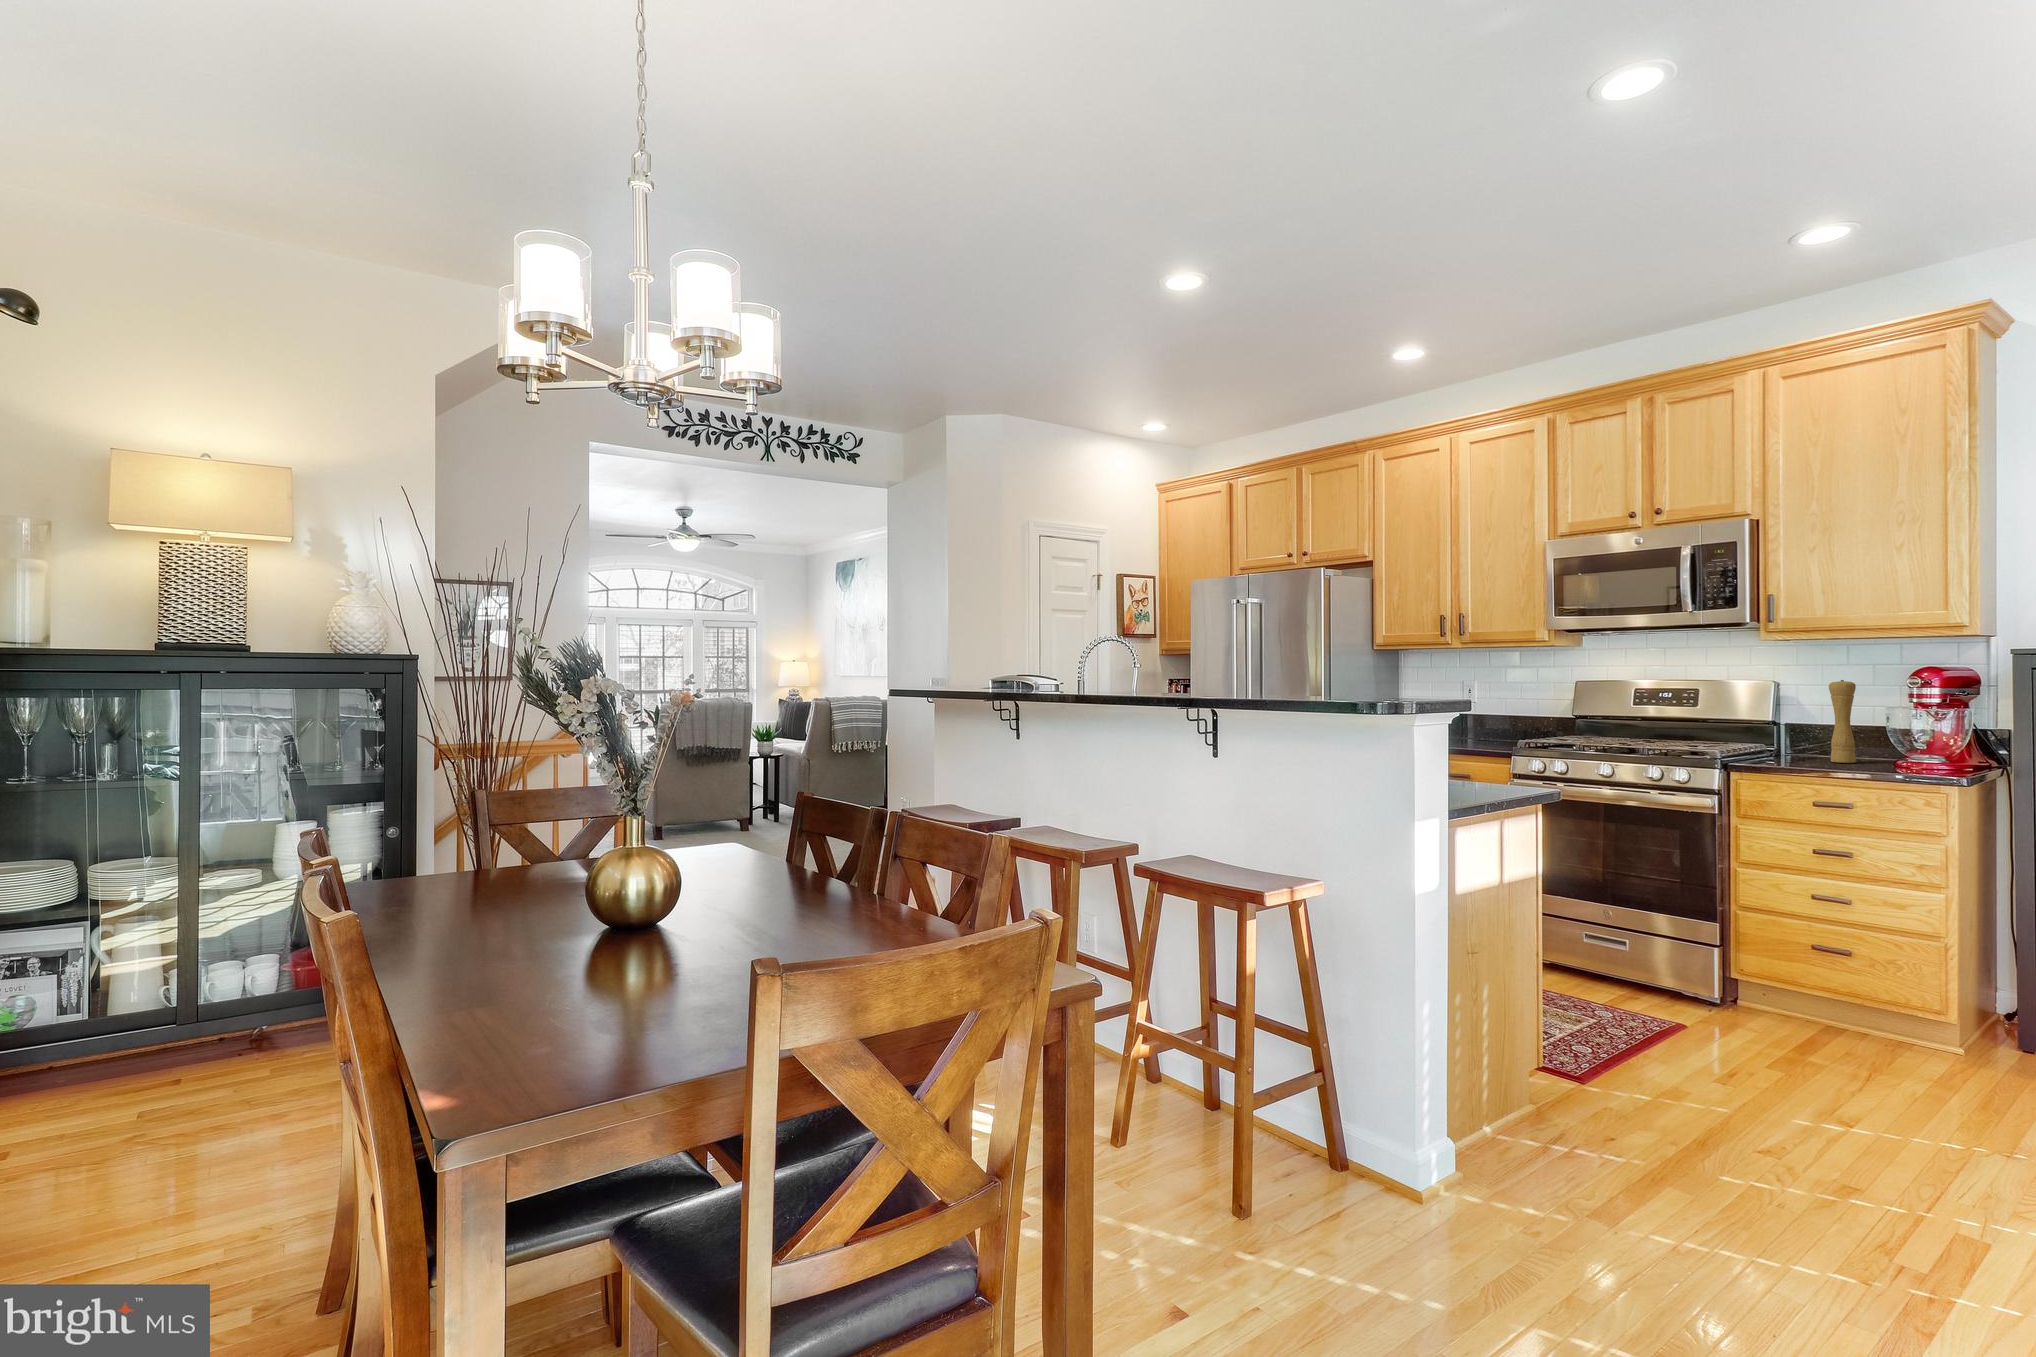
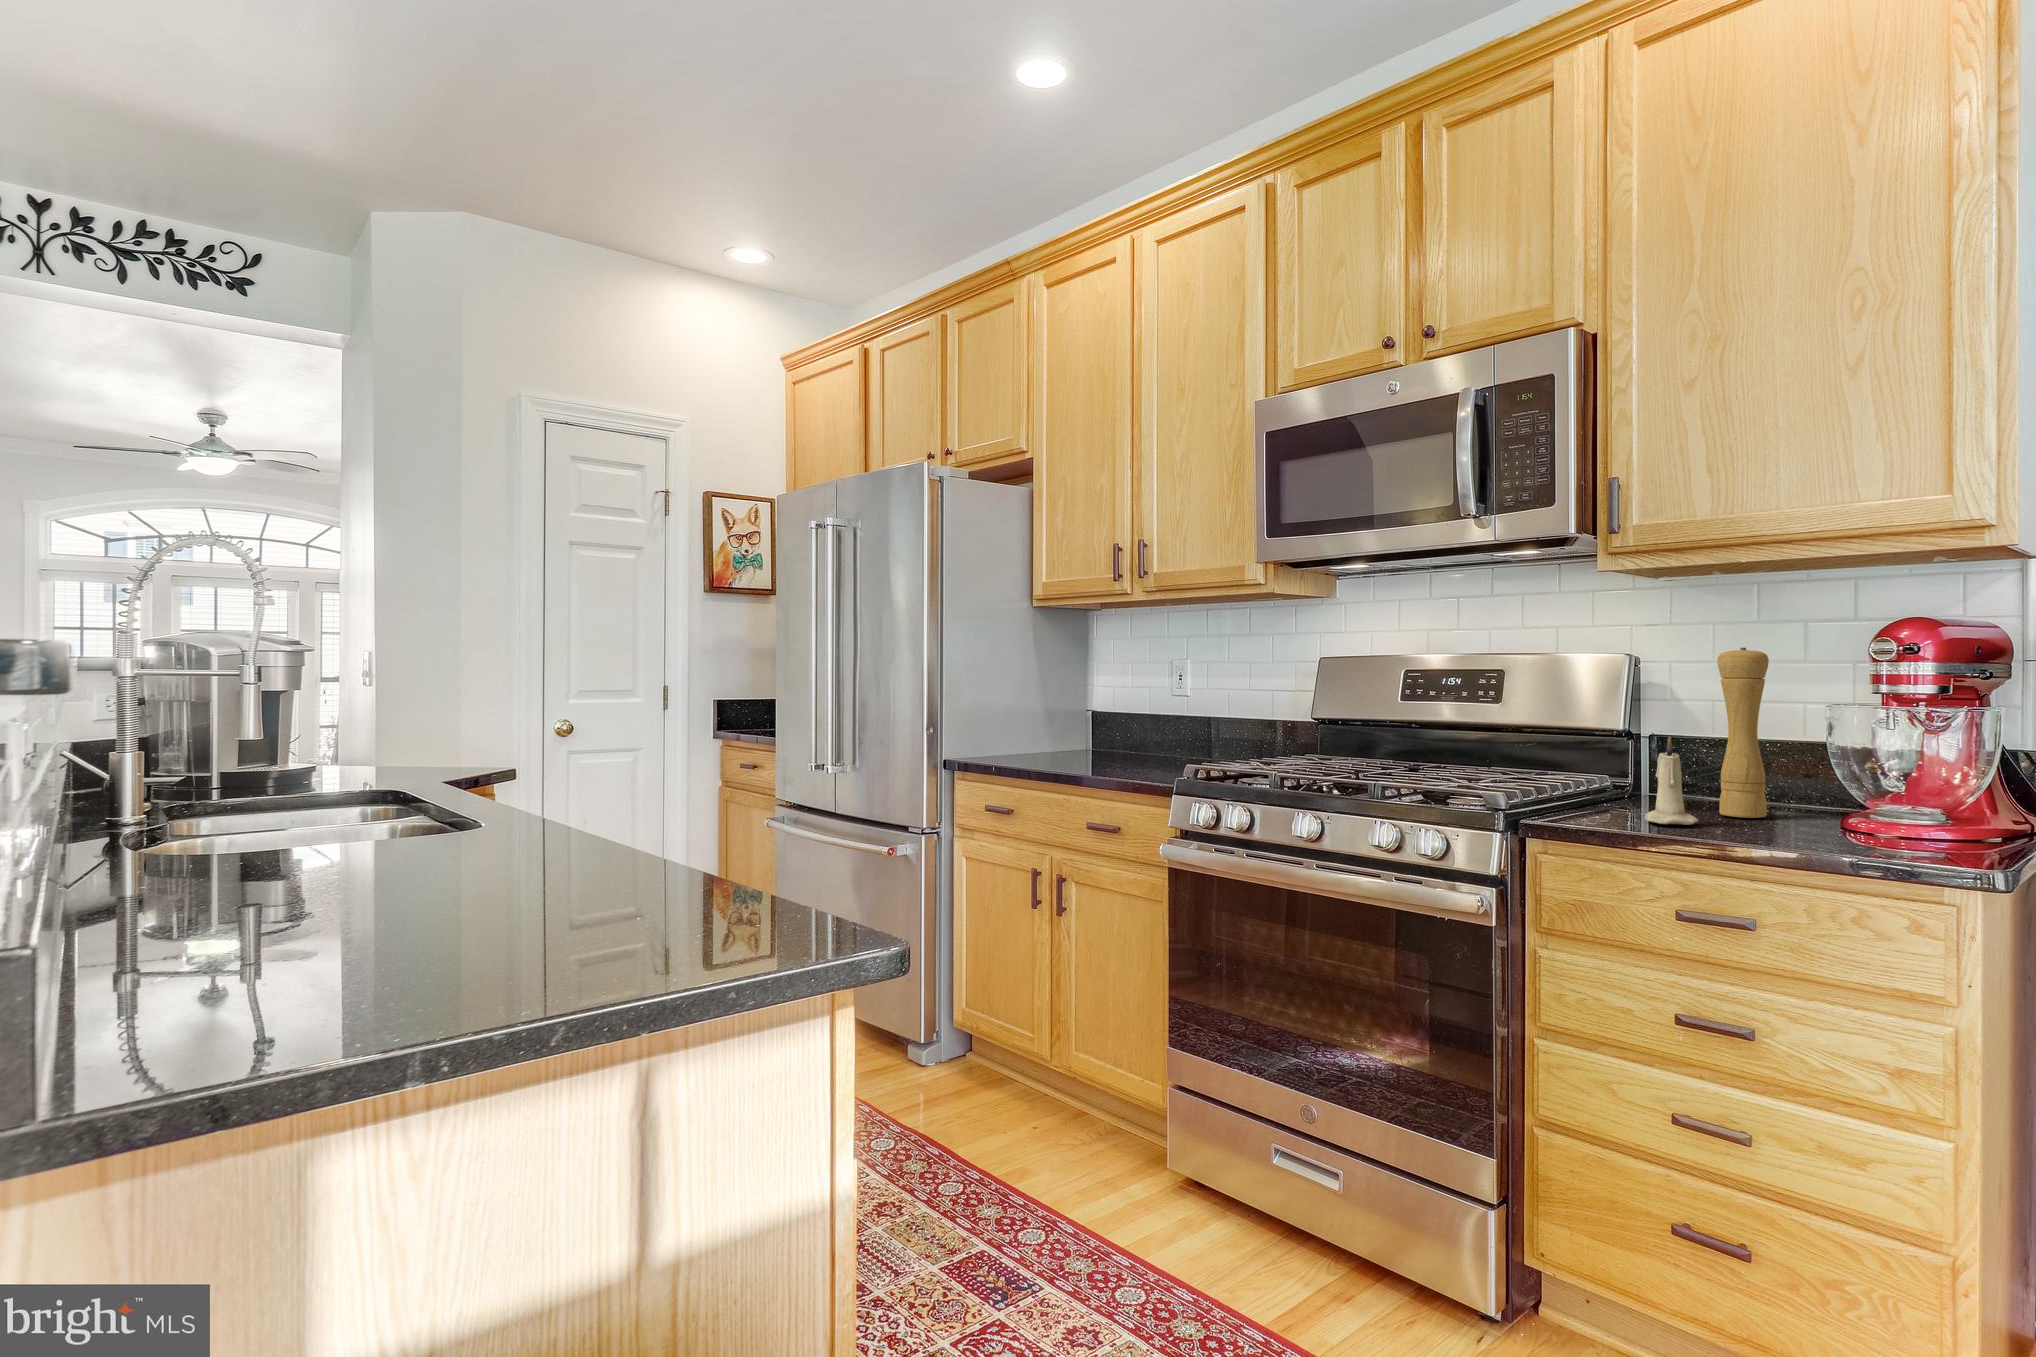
candle: none [1795,724,1823,766] -> present [1645,736,1698,825]

